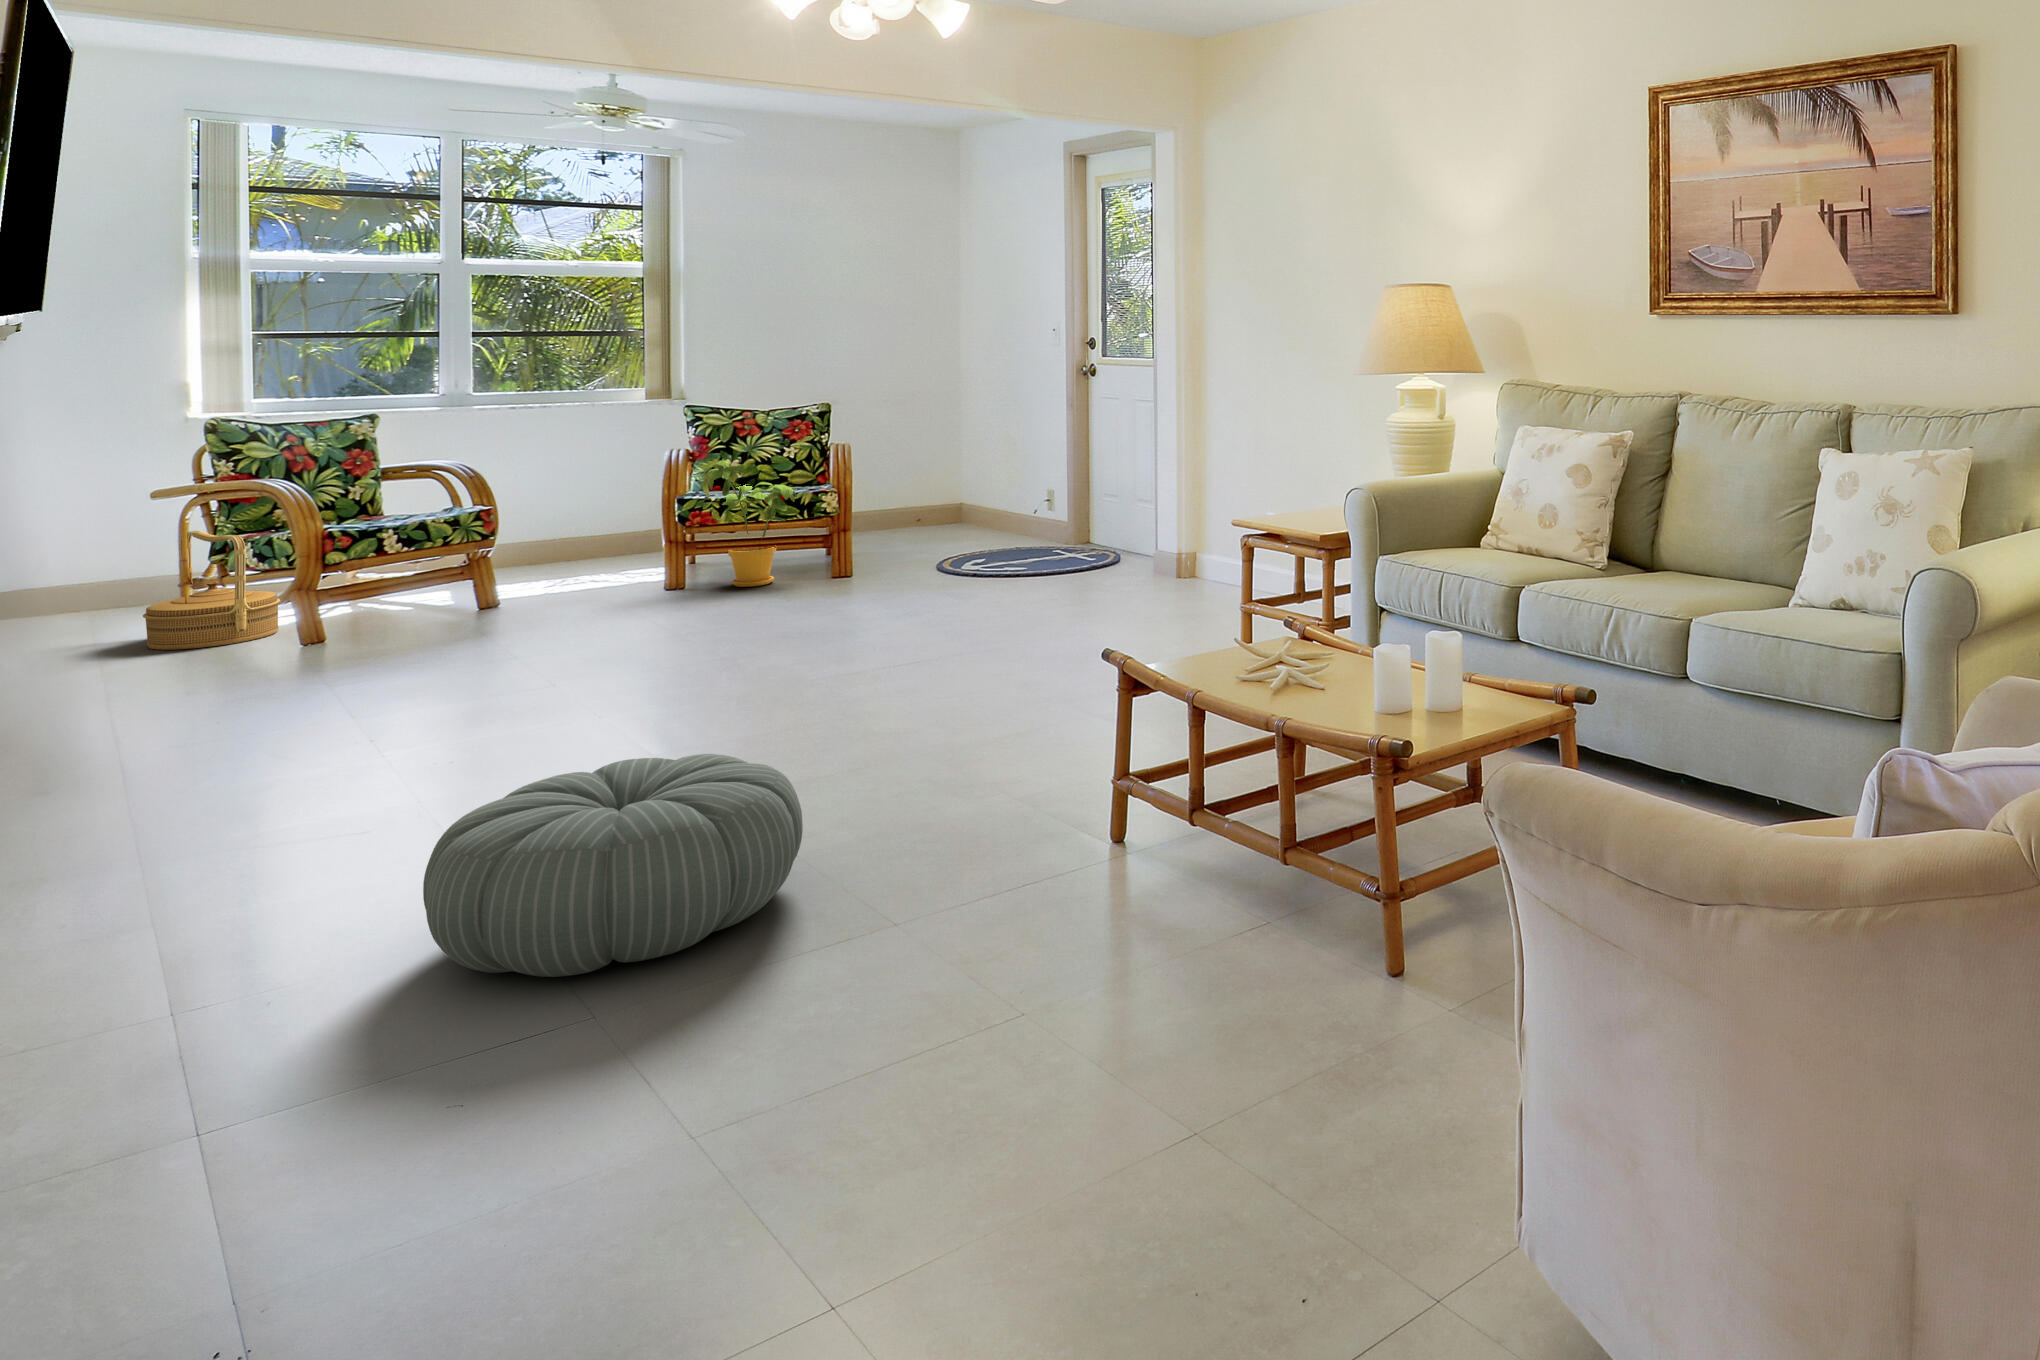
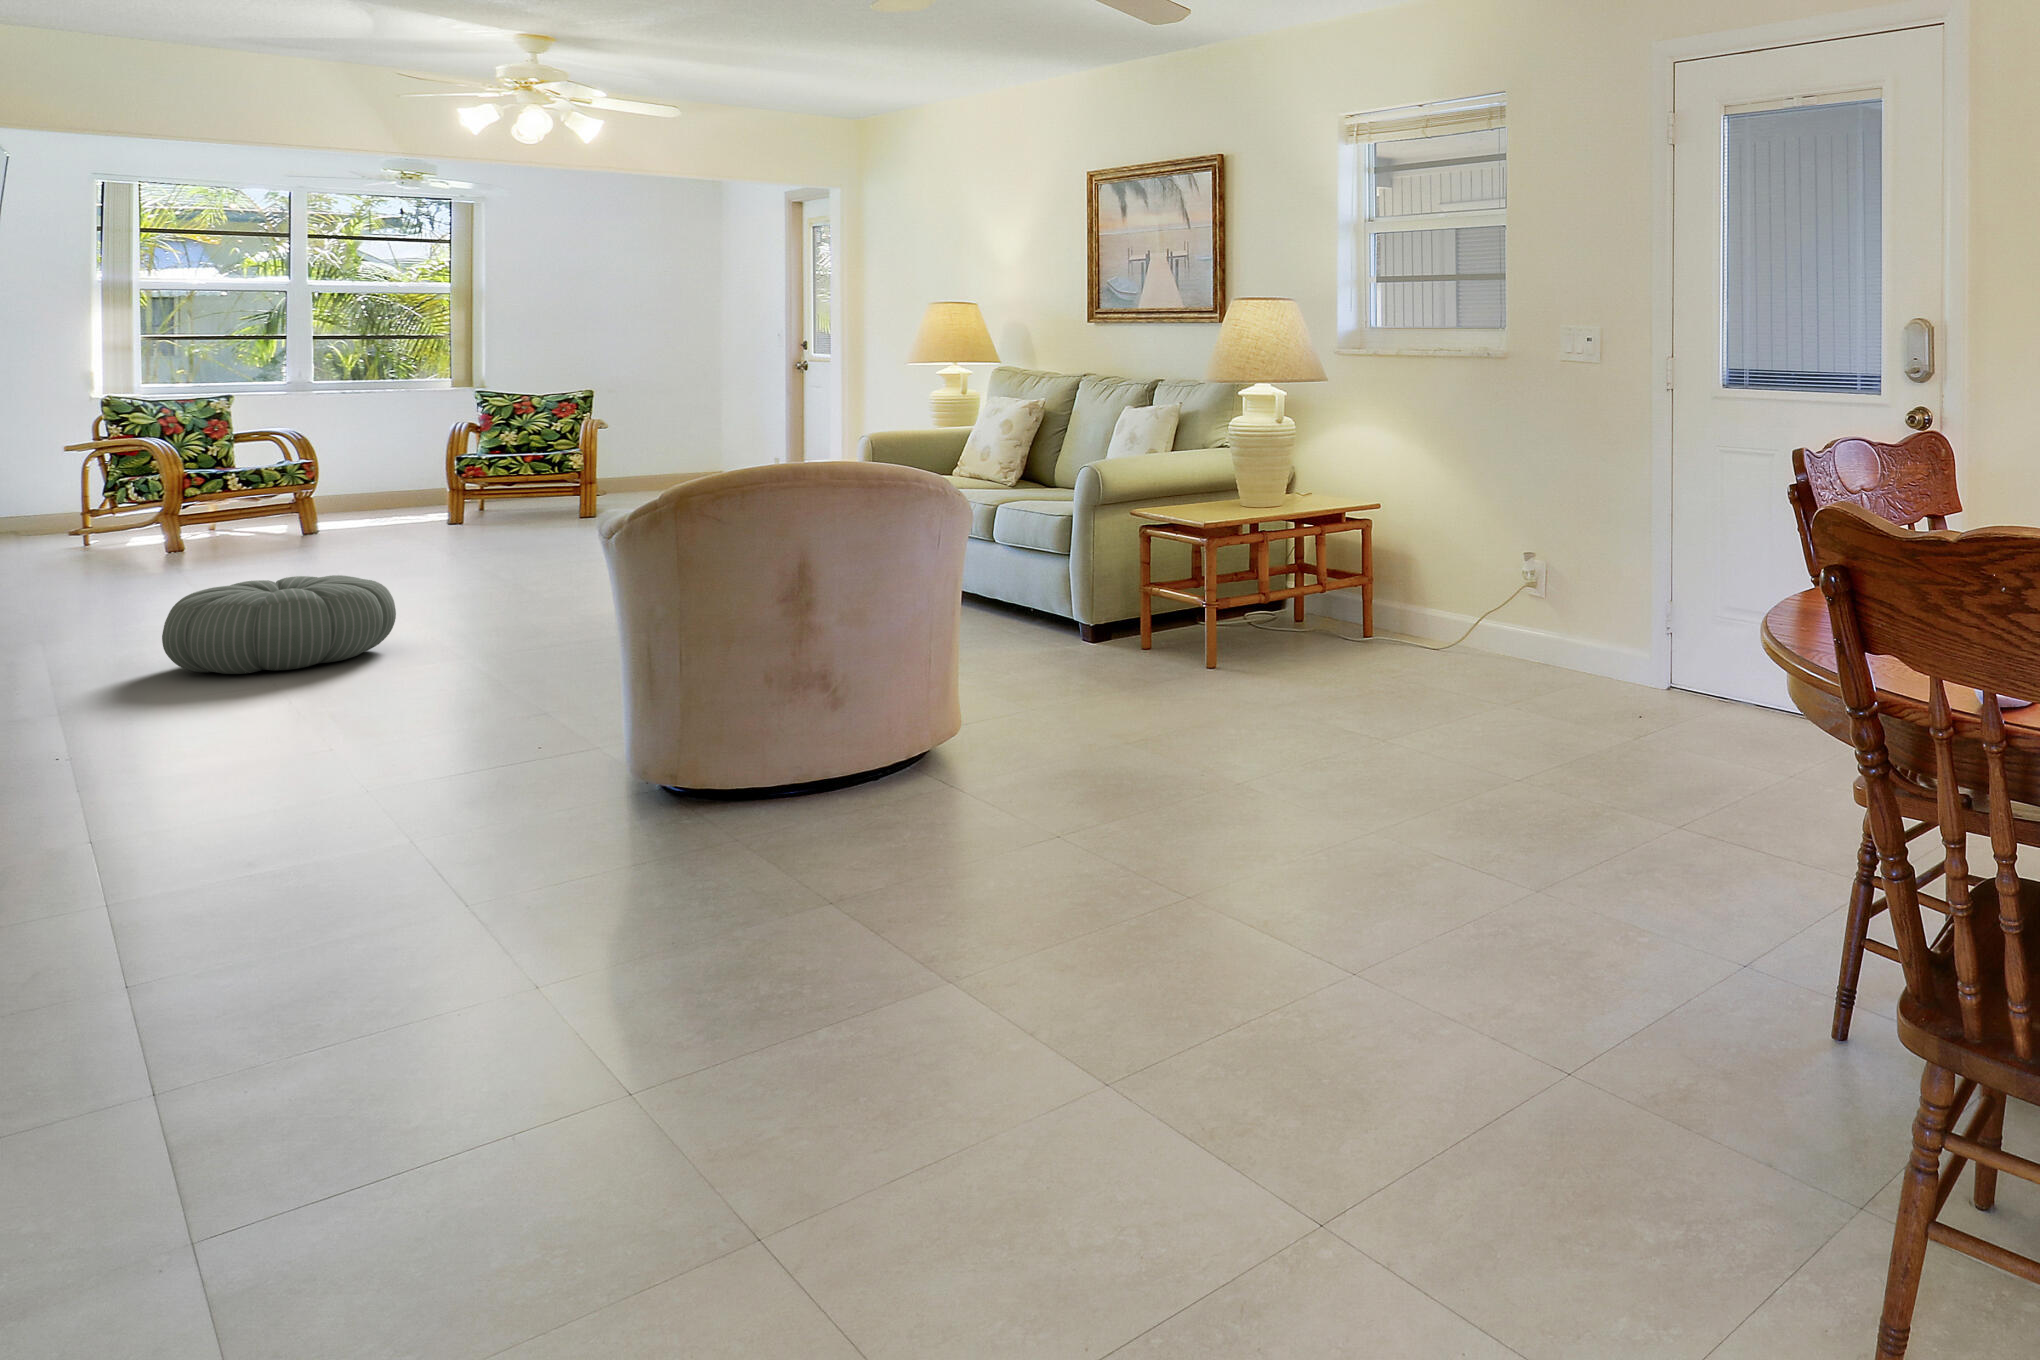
house plant: present [702,461,797,587] -> none [477,431,552,528]
woven basket: present [143,531,280,650] -> none [51,472,151,555]

